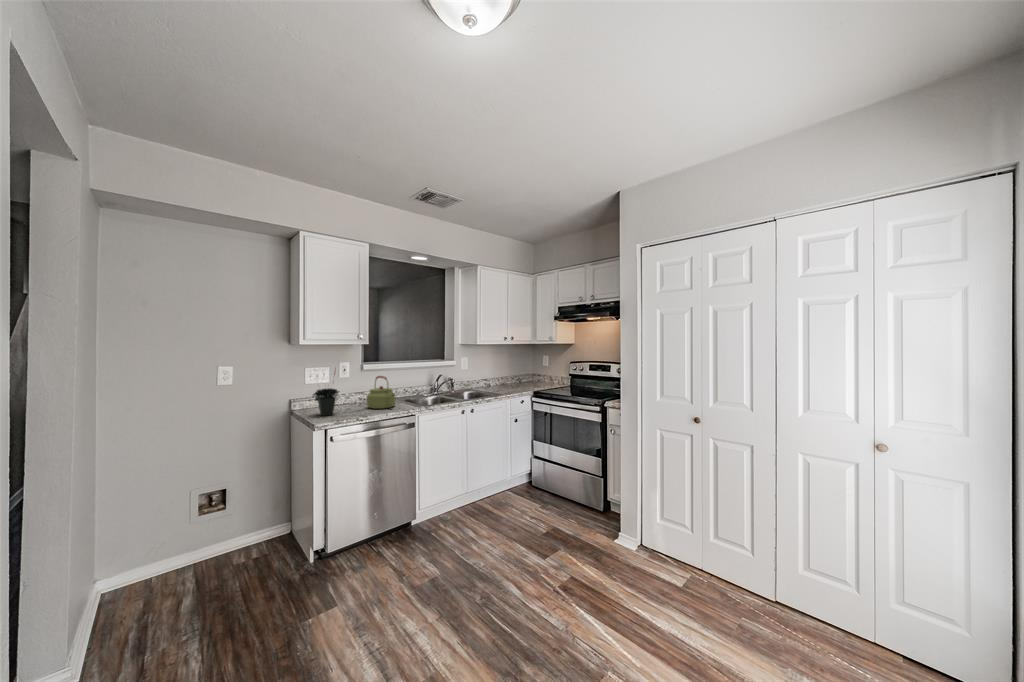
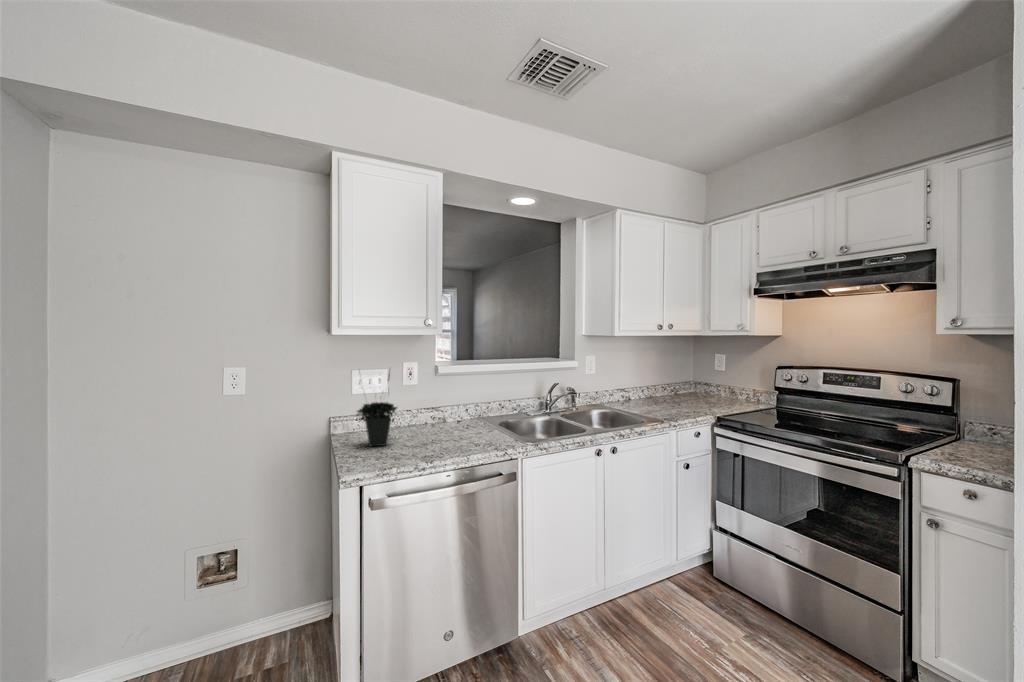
kettle: present [367,376,395,409] -> none [441,384,485,438]

